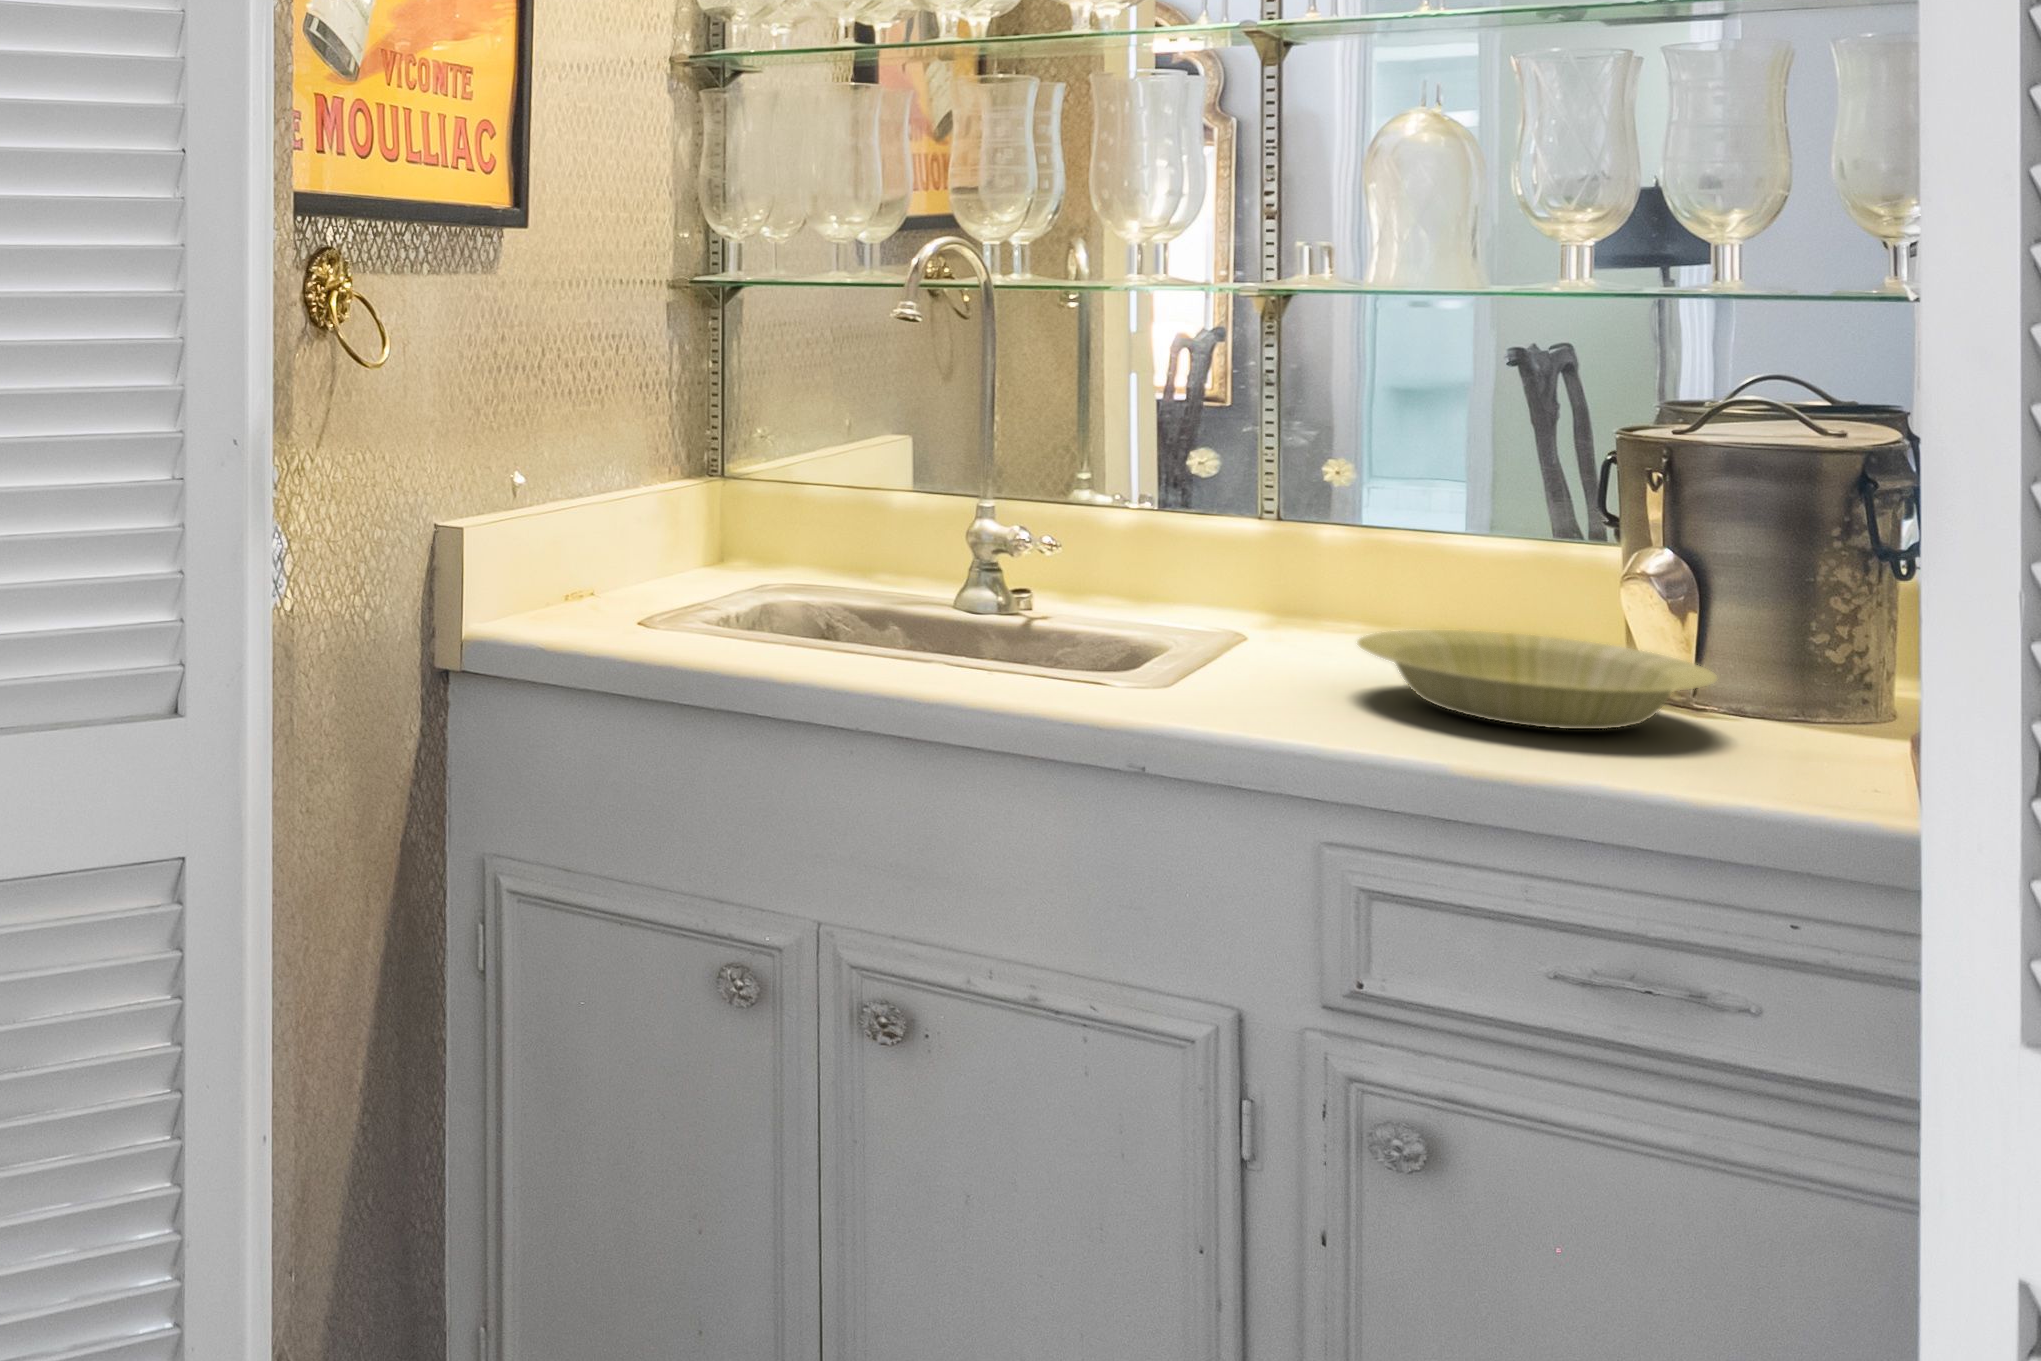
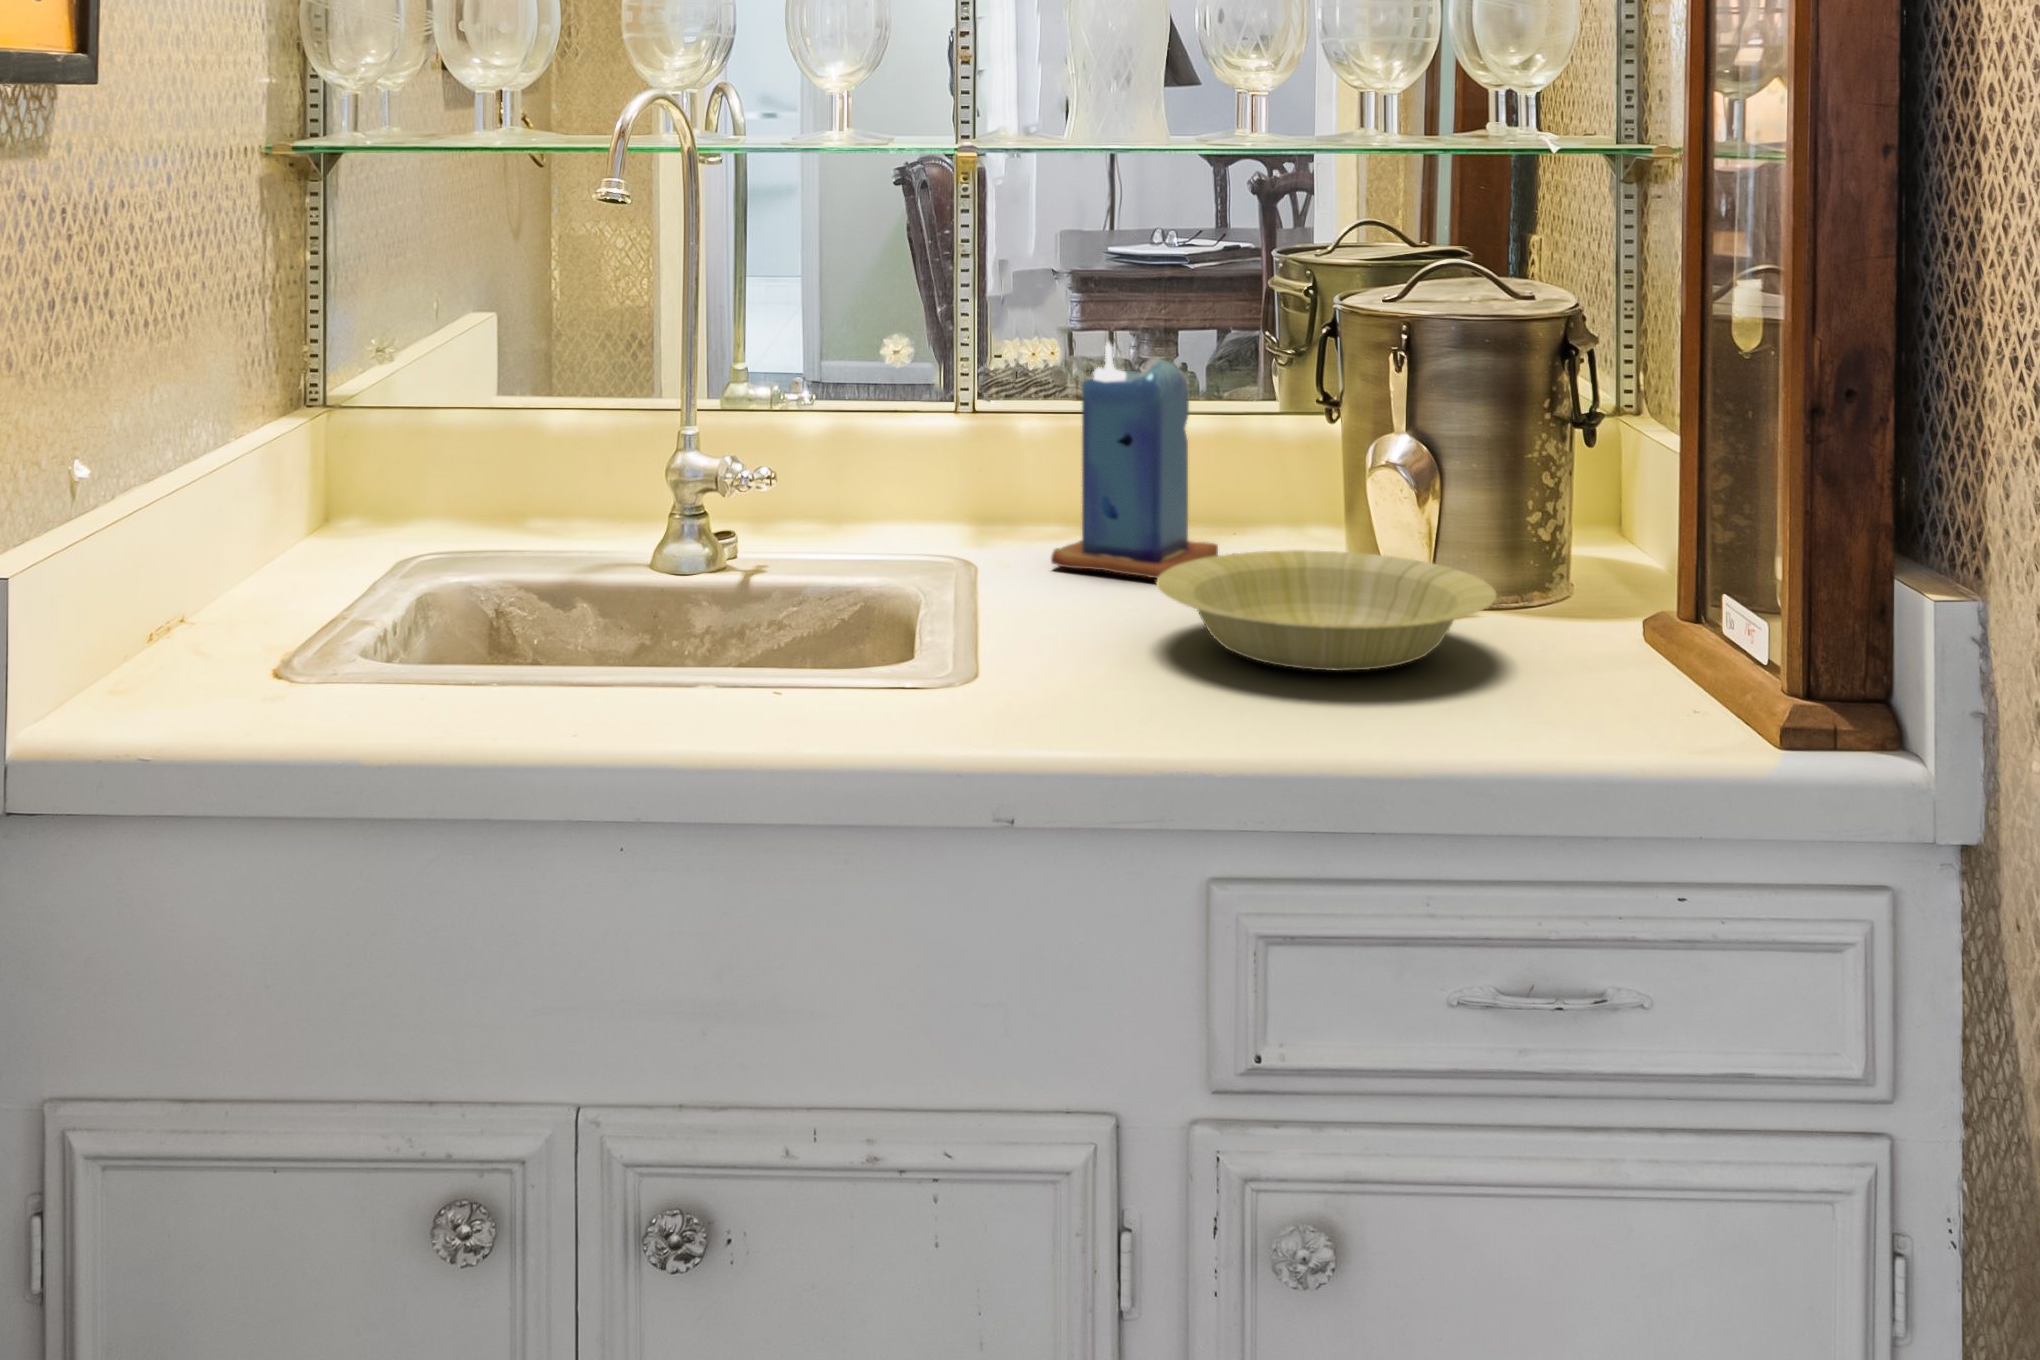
candle: none [1311,449,1492,655] -> present [1051,343,1218,578]

